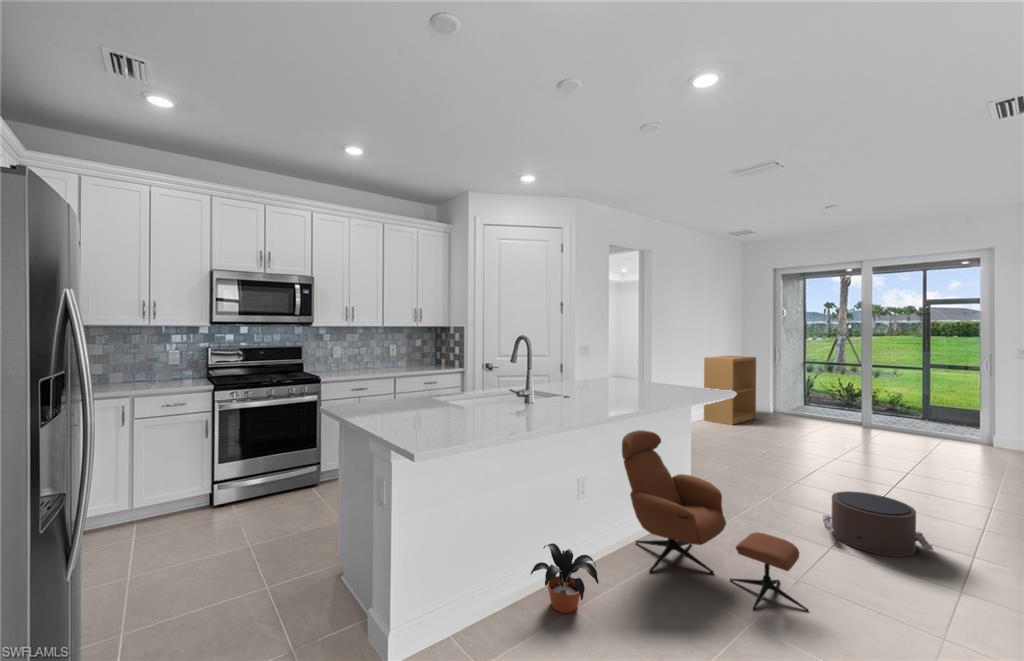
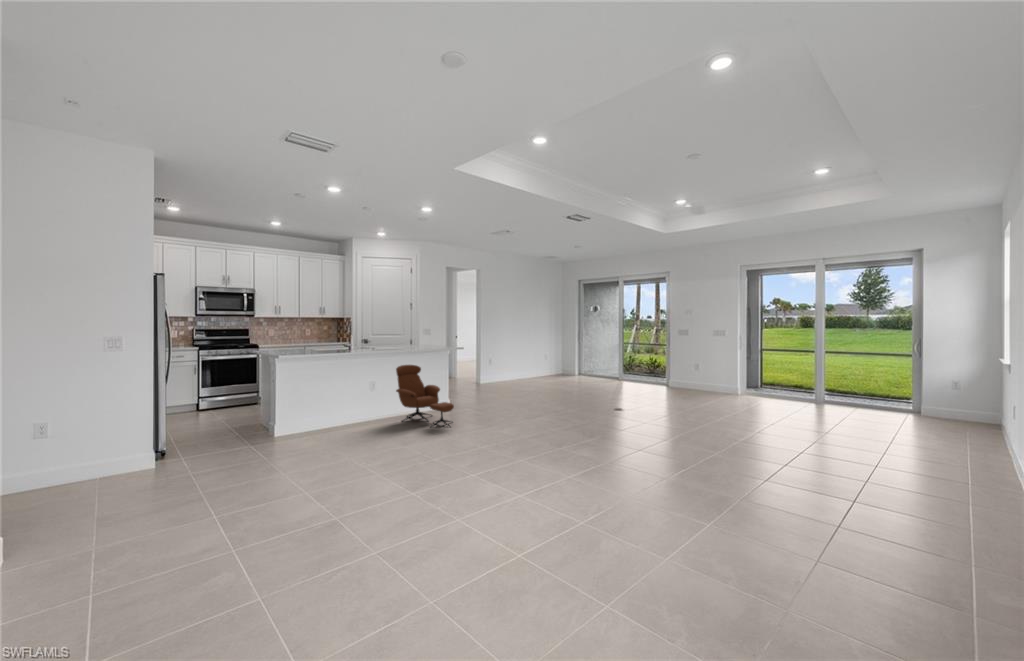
bookshelf: present [704,356,756,425] -> none [526,337,562,381]
pouf: present [823,491,933,557] -> none [496,394,537,417]
potted plant: present [530,543,598,613] -> none [339,406,369,429]

